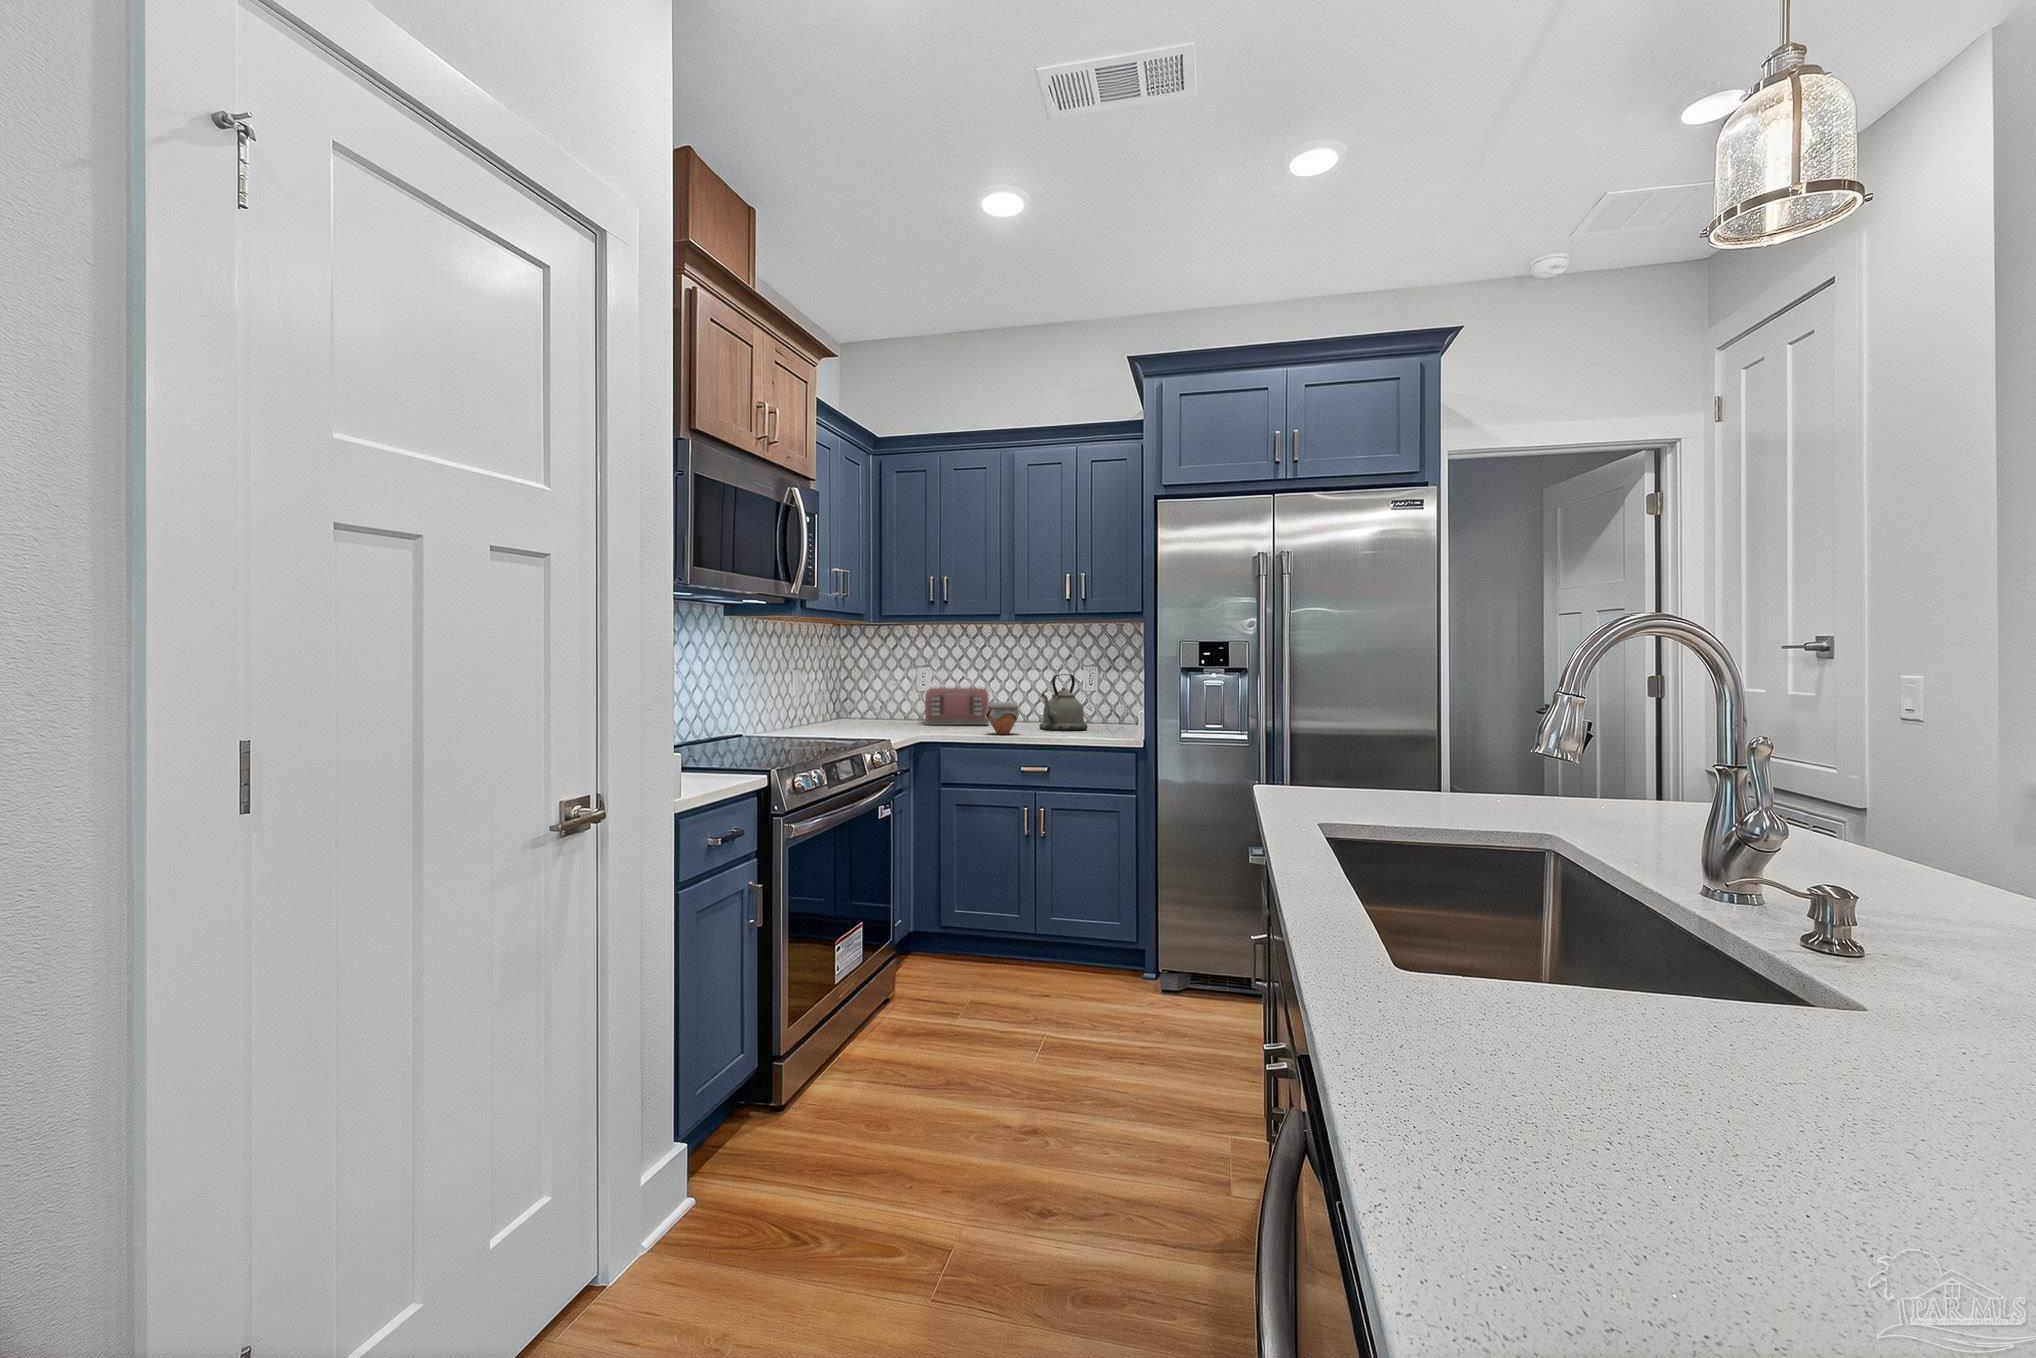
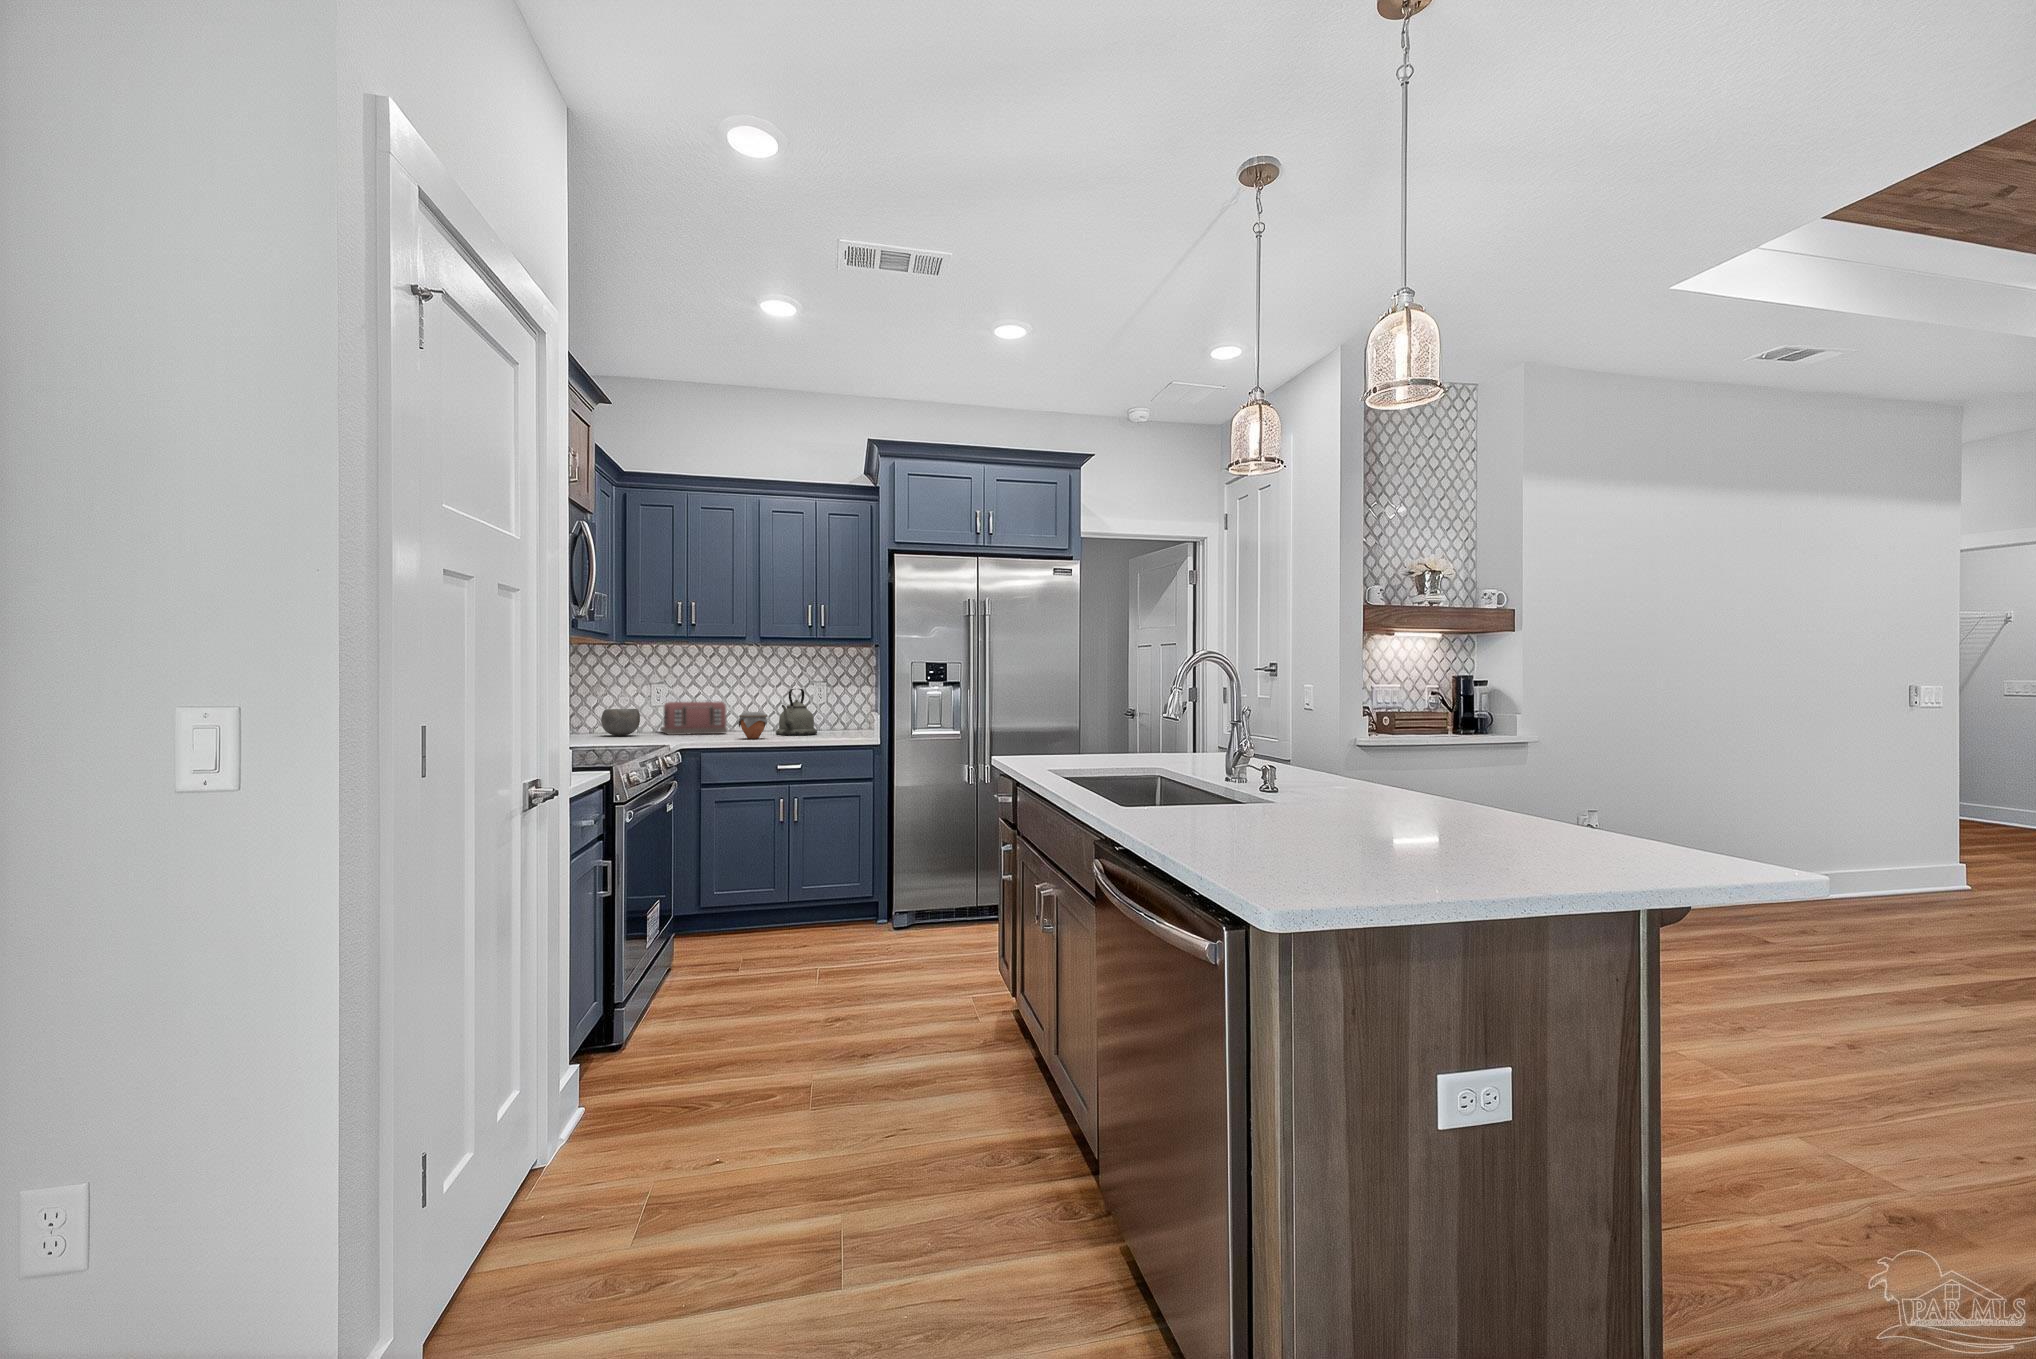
ceramic bowl: none [858,695,896,725] -> present [601,709,640,736]

